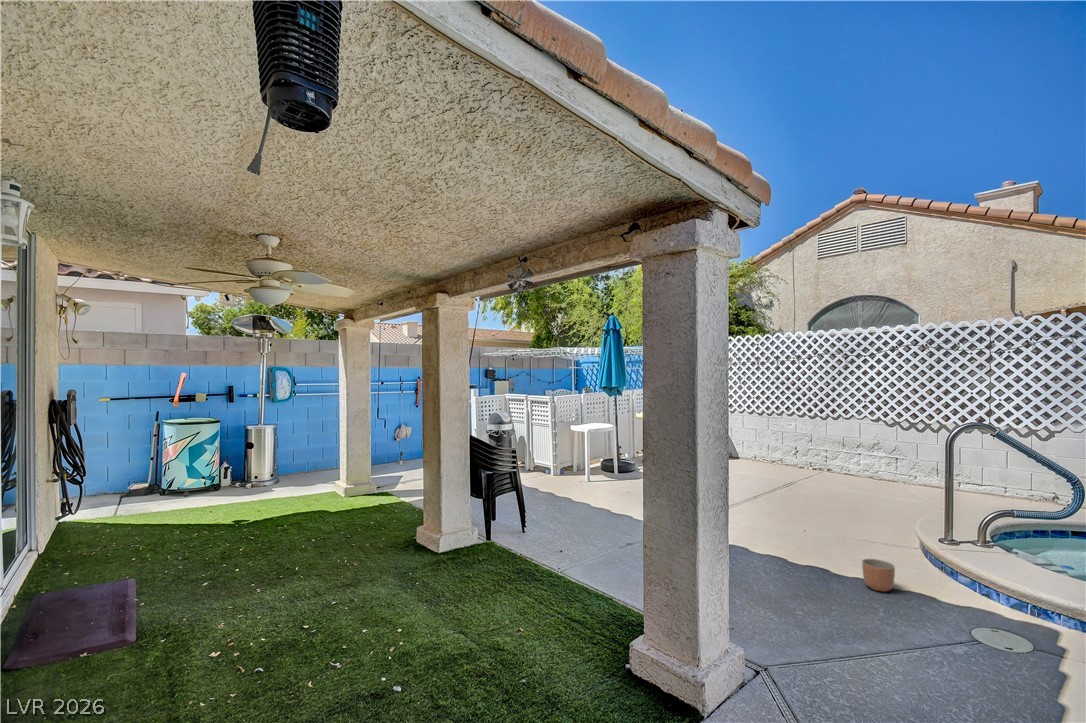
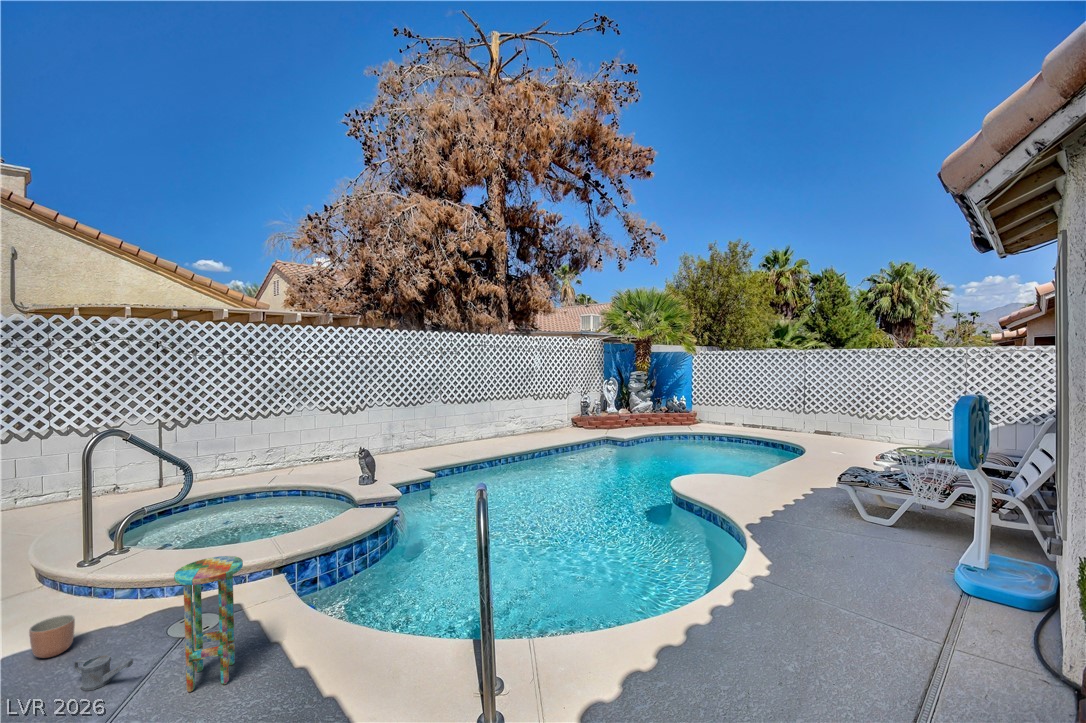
side table: none [916,549,998,696] -> present [174,556,243,692]
watering can: none [867,595,899,627] -> present [74,655,133,691]

